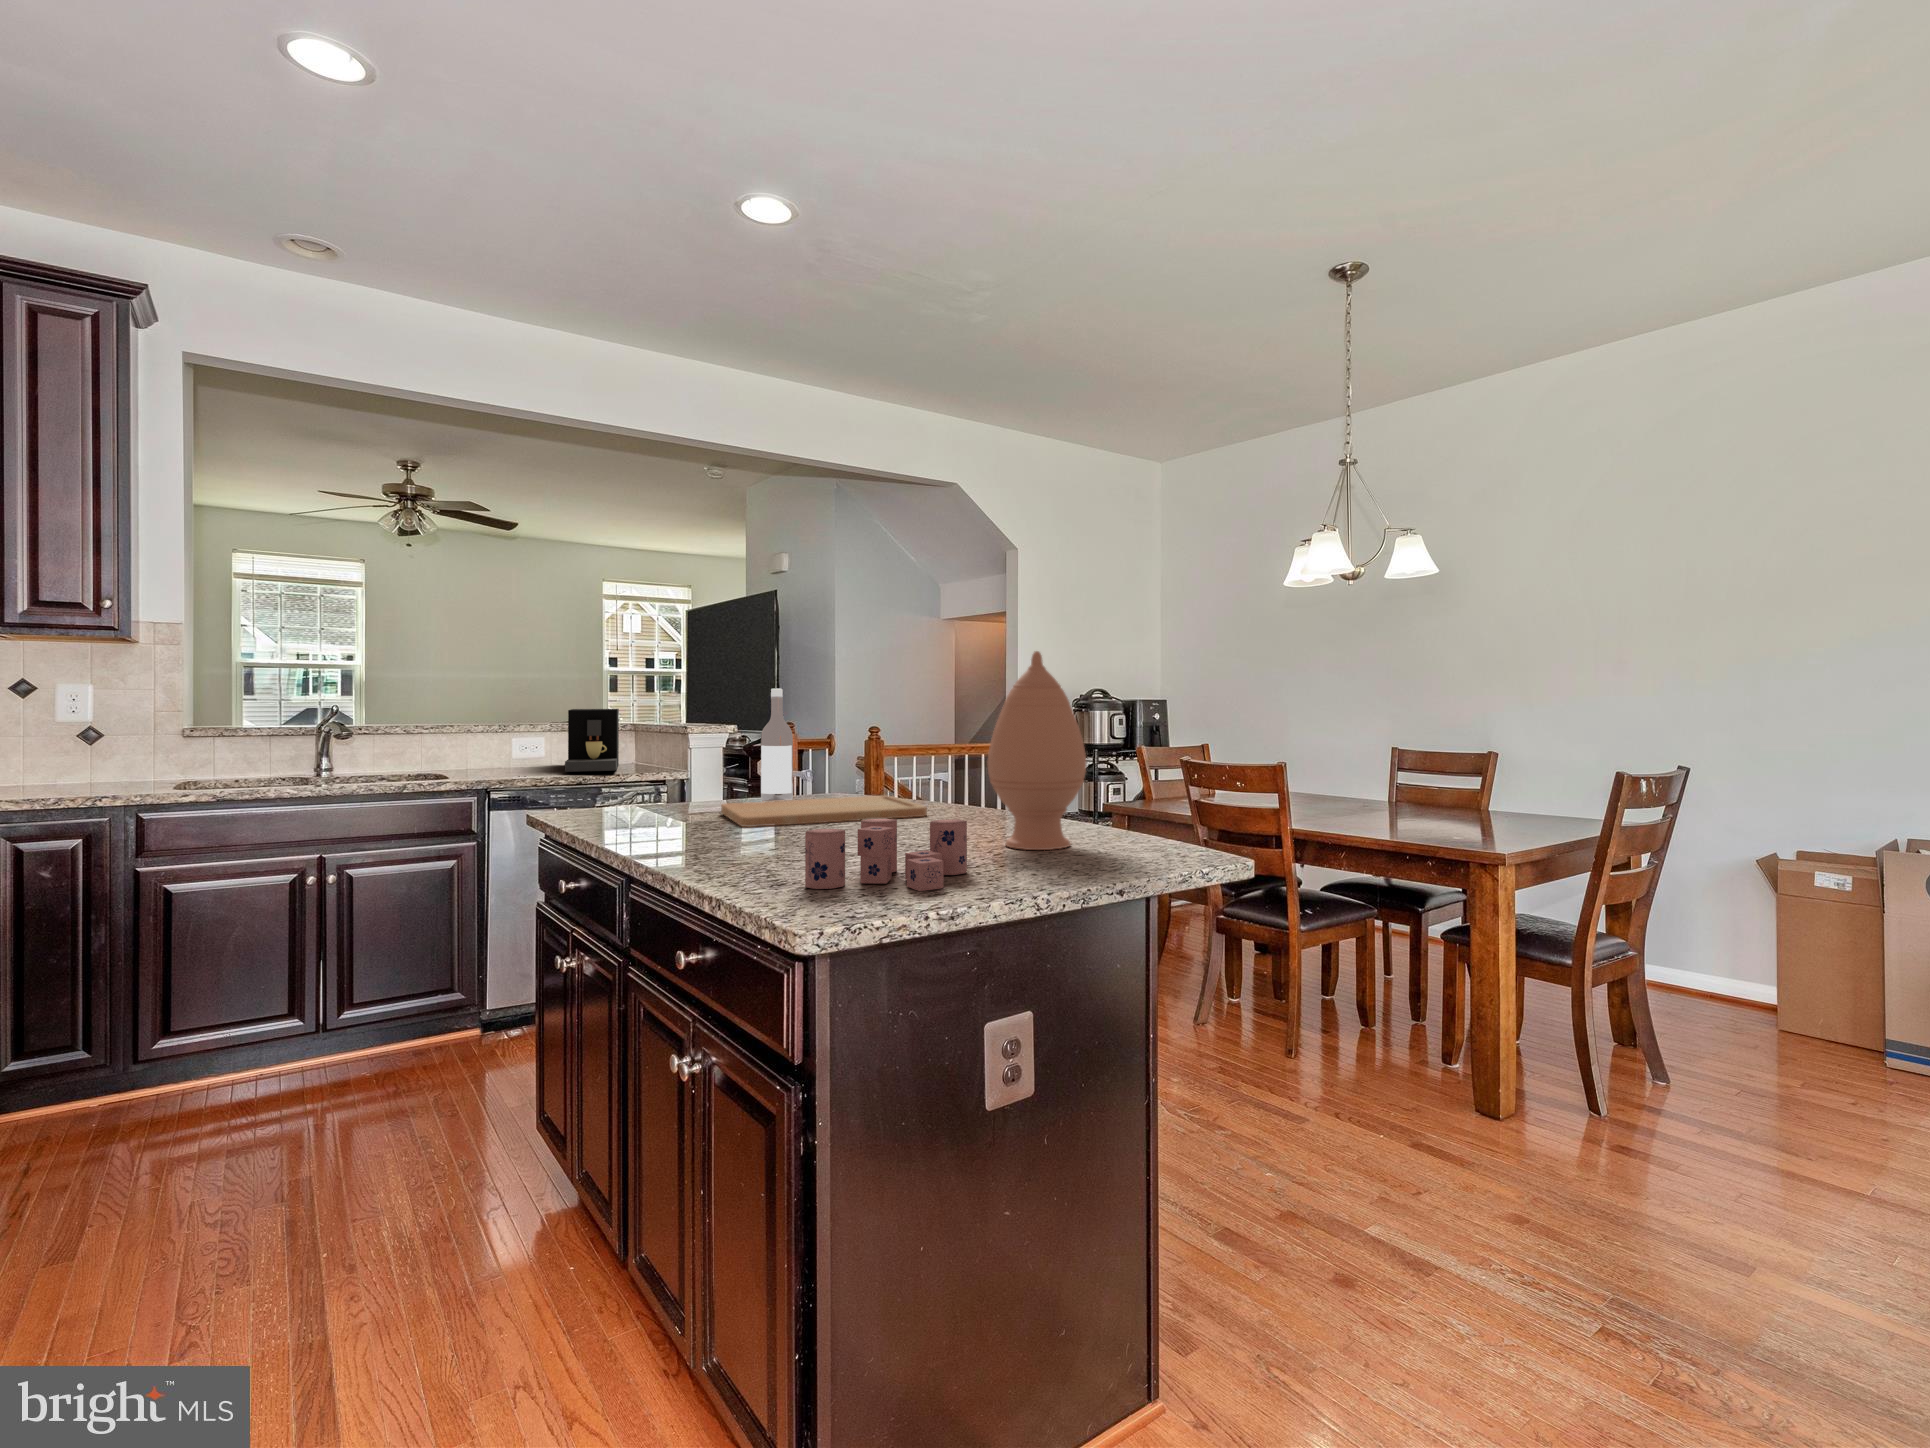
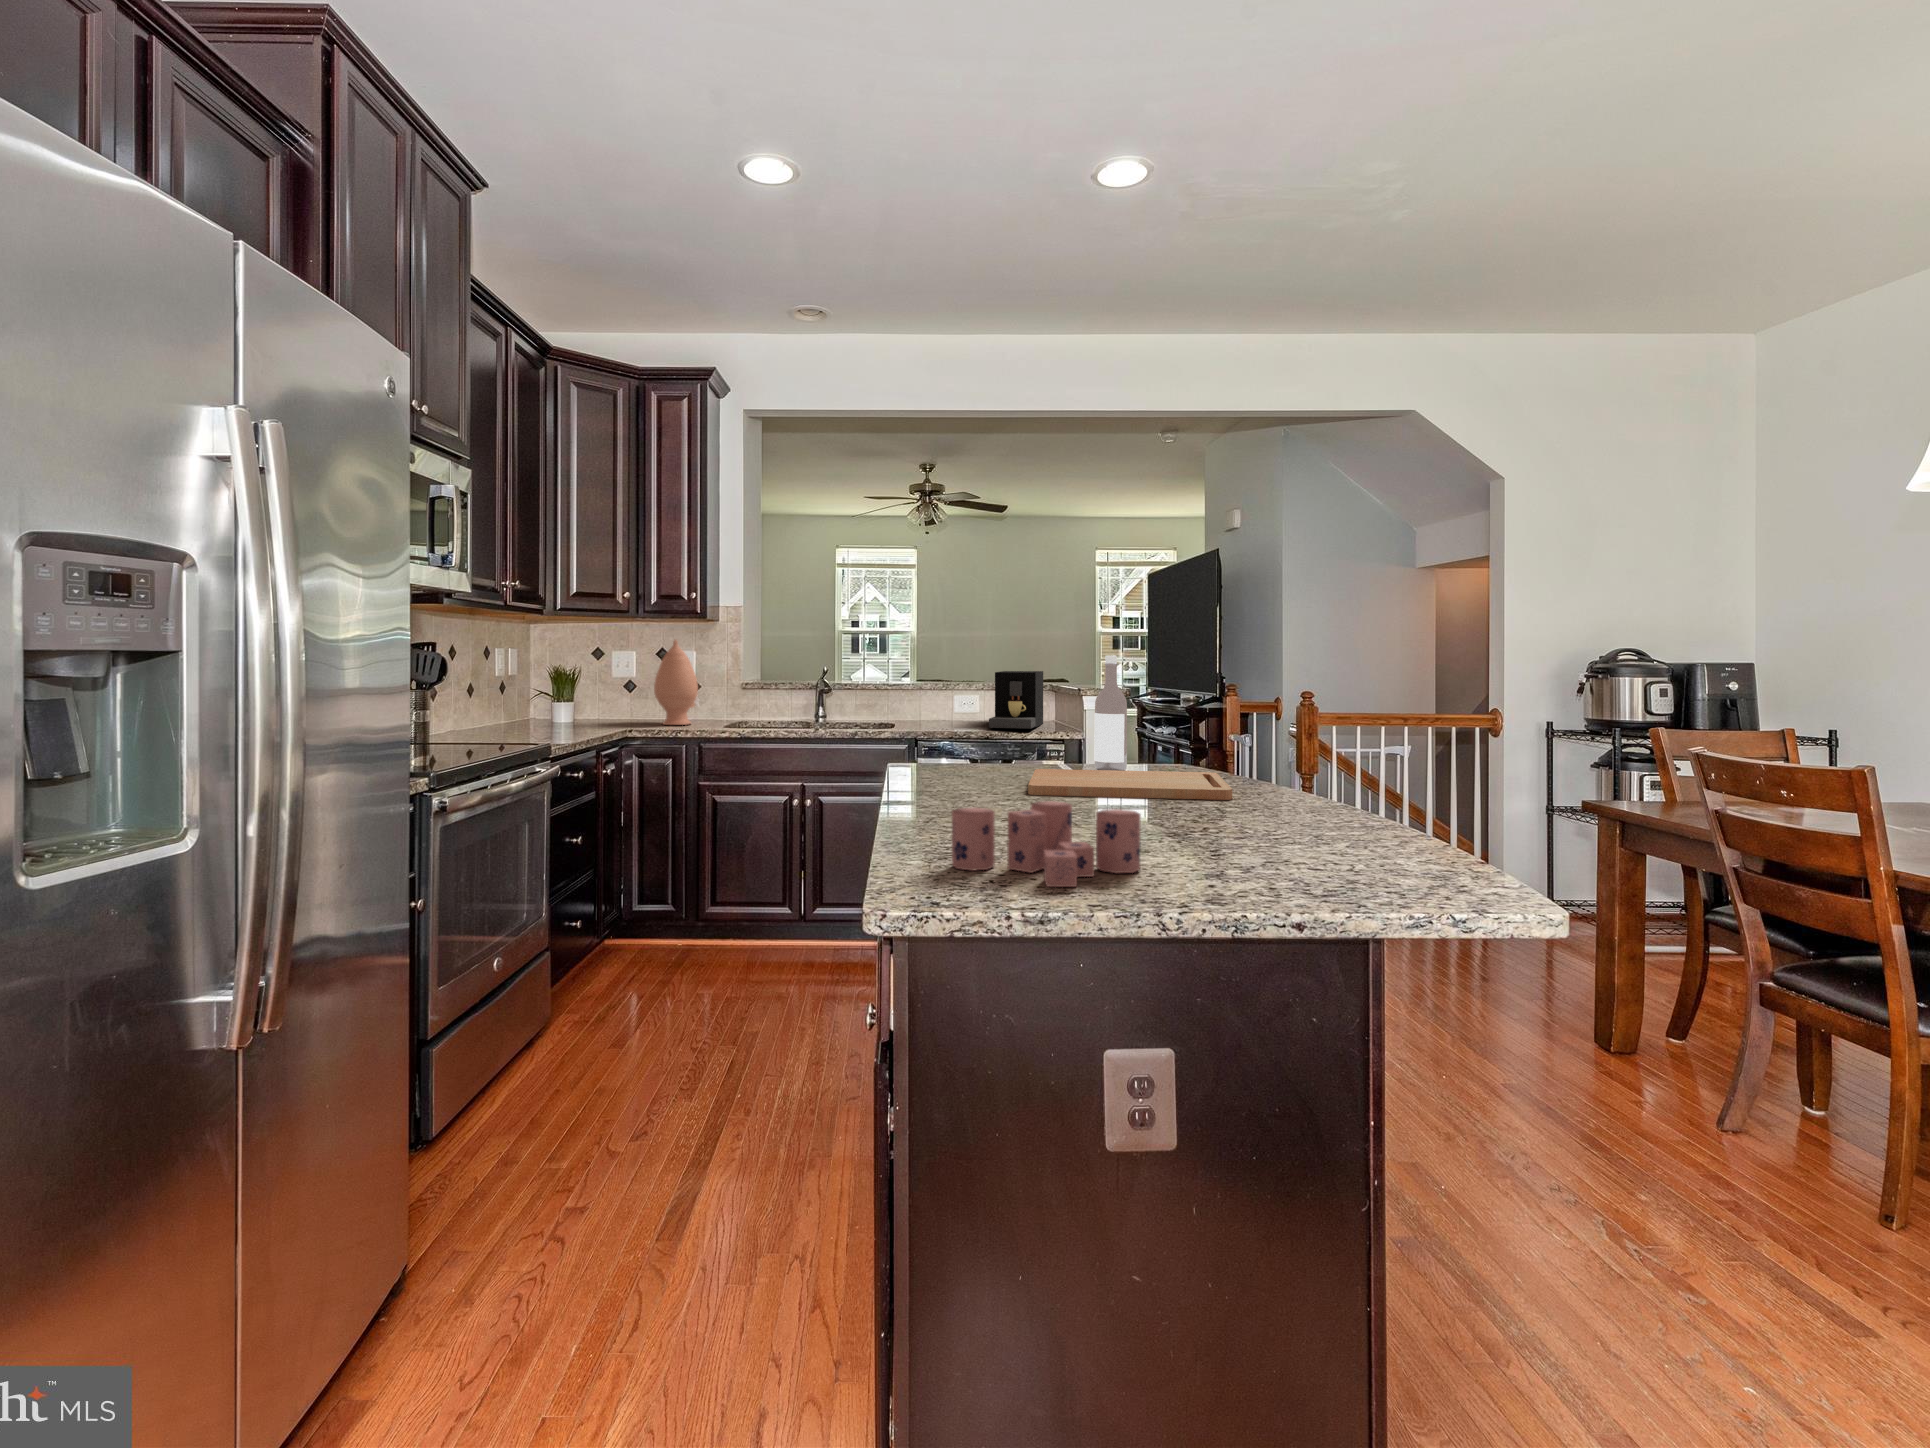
vase: present [988,651,1086,850] -> present [654,640,699,725]

